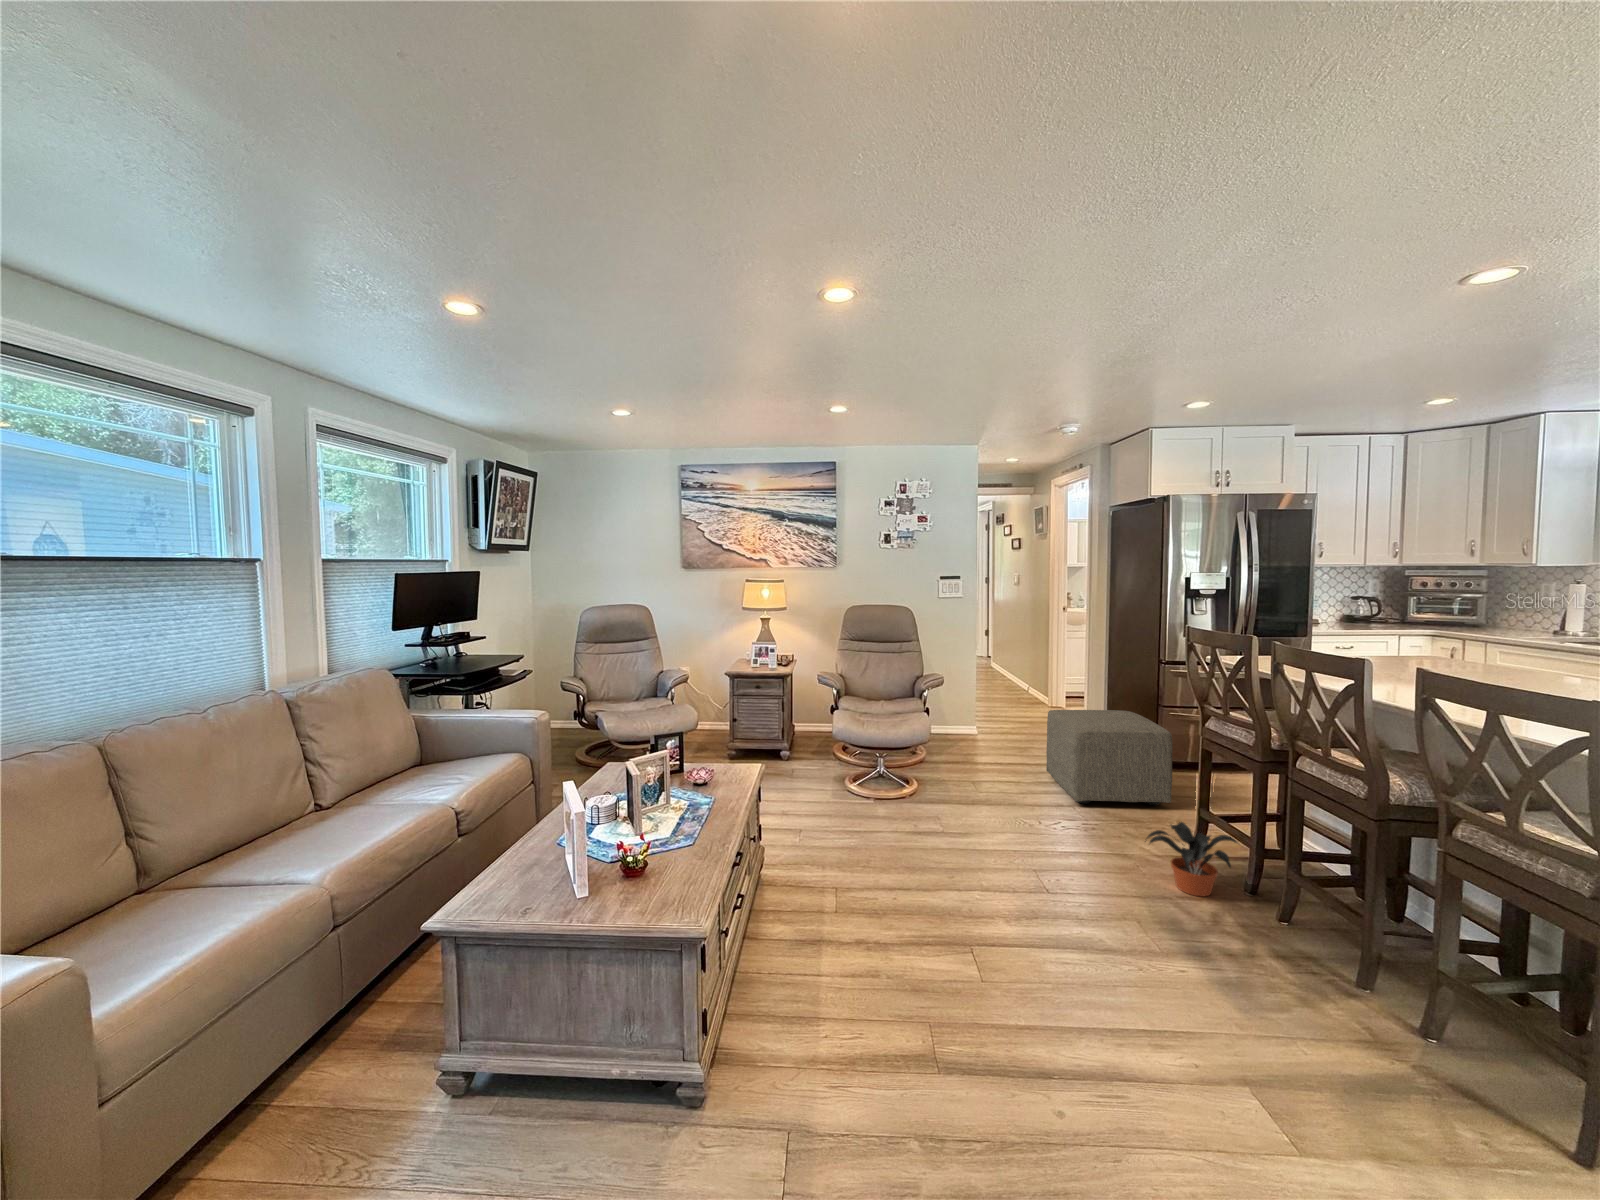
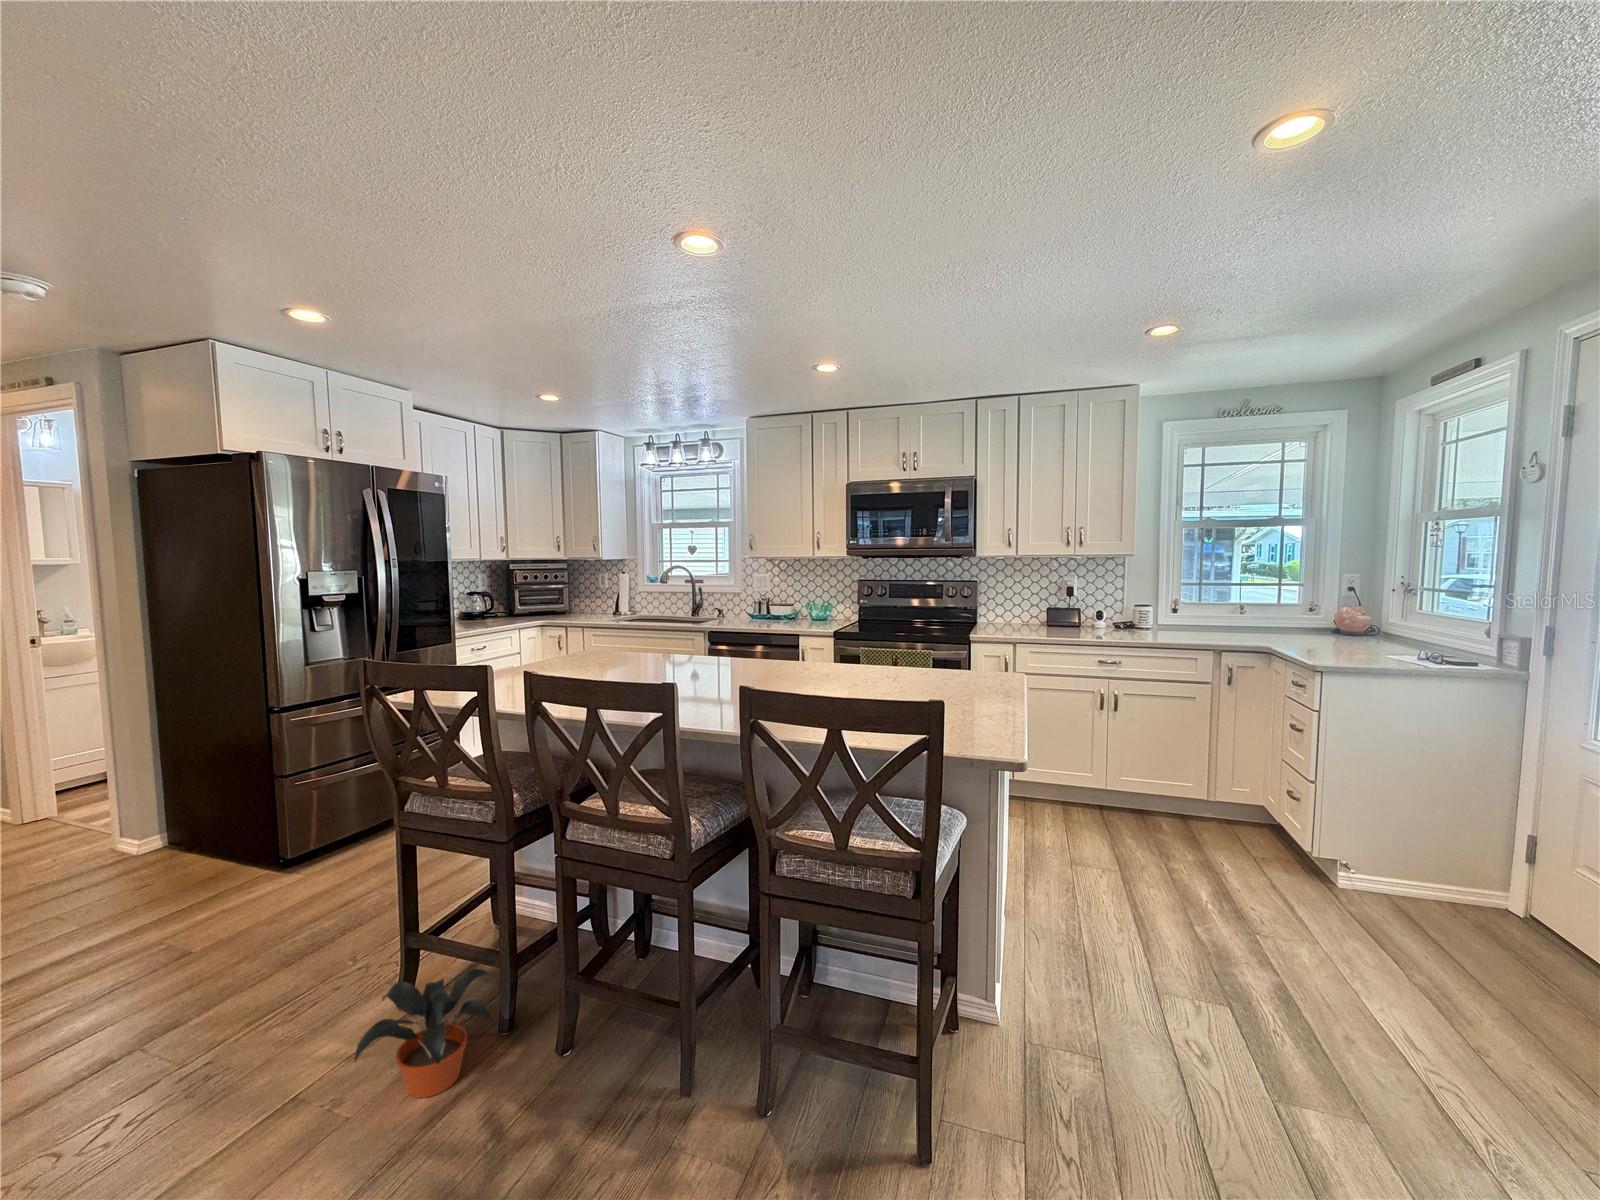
ottoman: present [1046,710,1172,806] -> none [53,808,336,1029]

